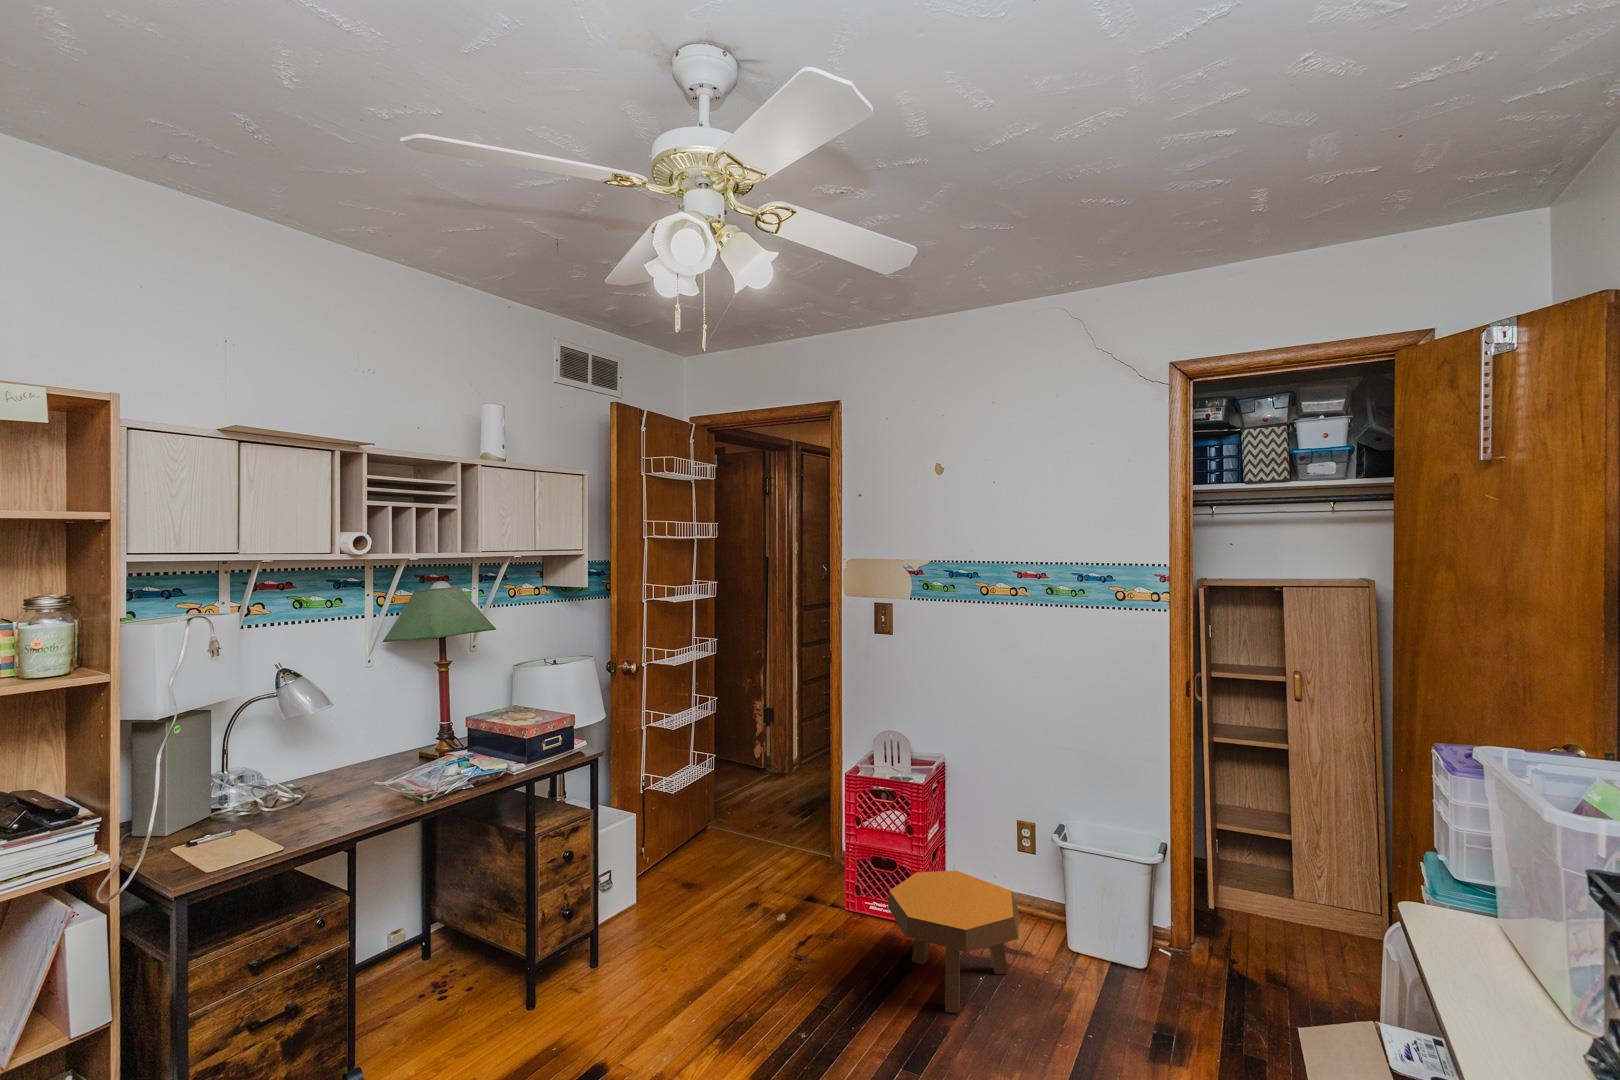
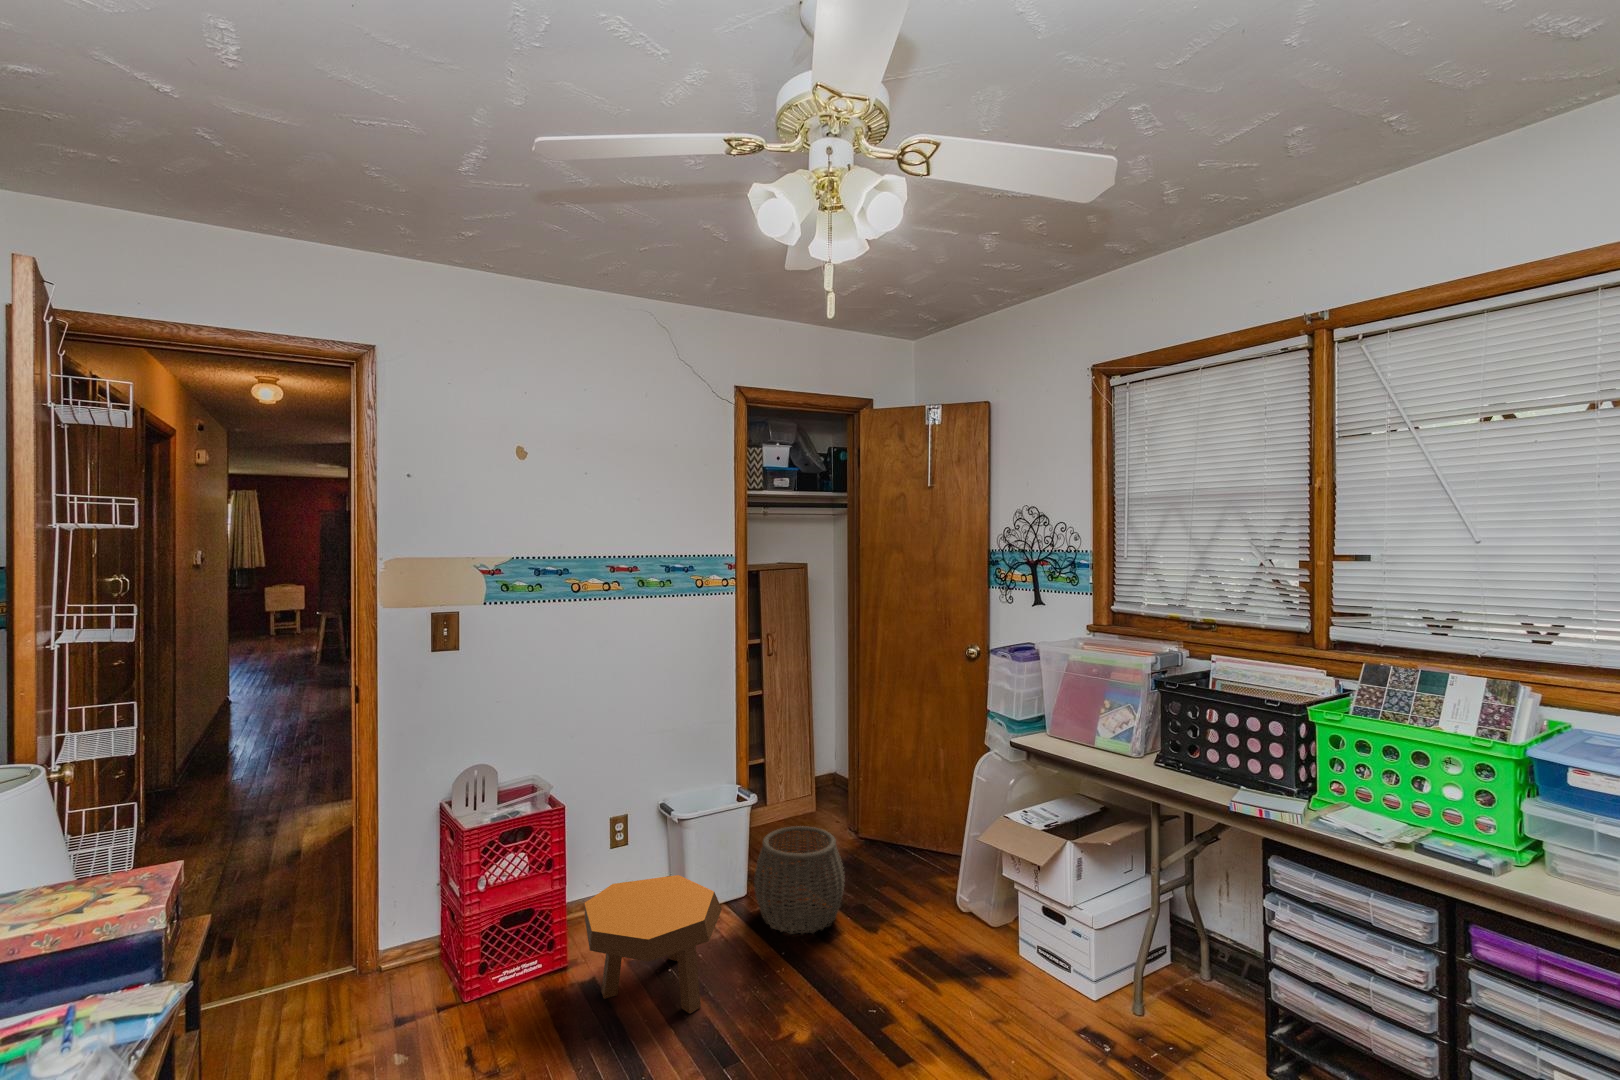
woven basket: none [1102,900,1227,1043] -> present [754,826,845,934]

